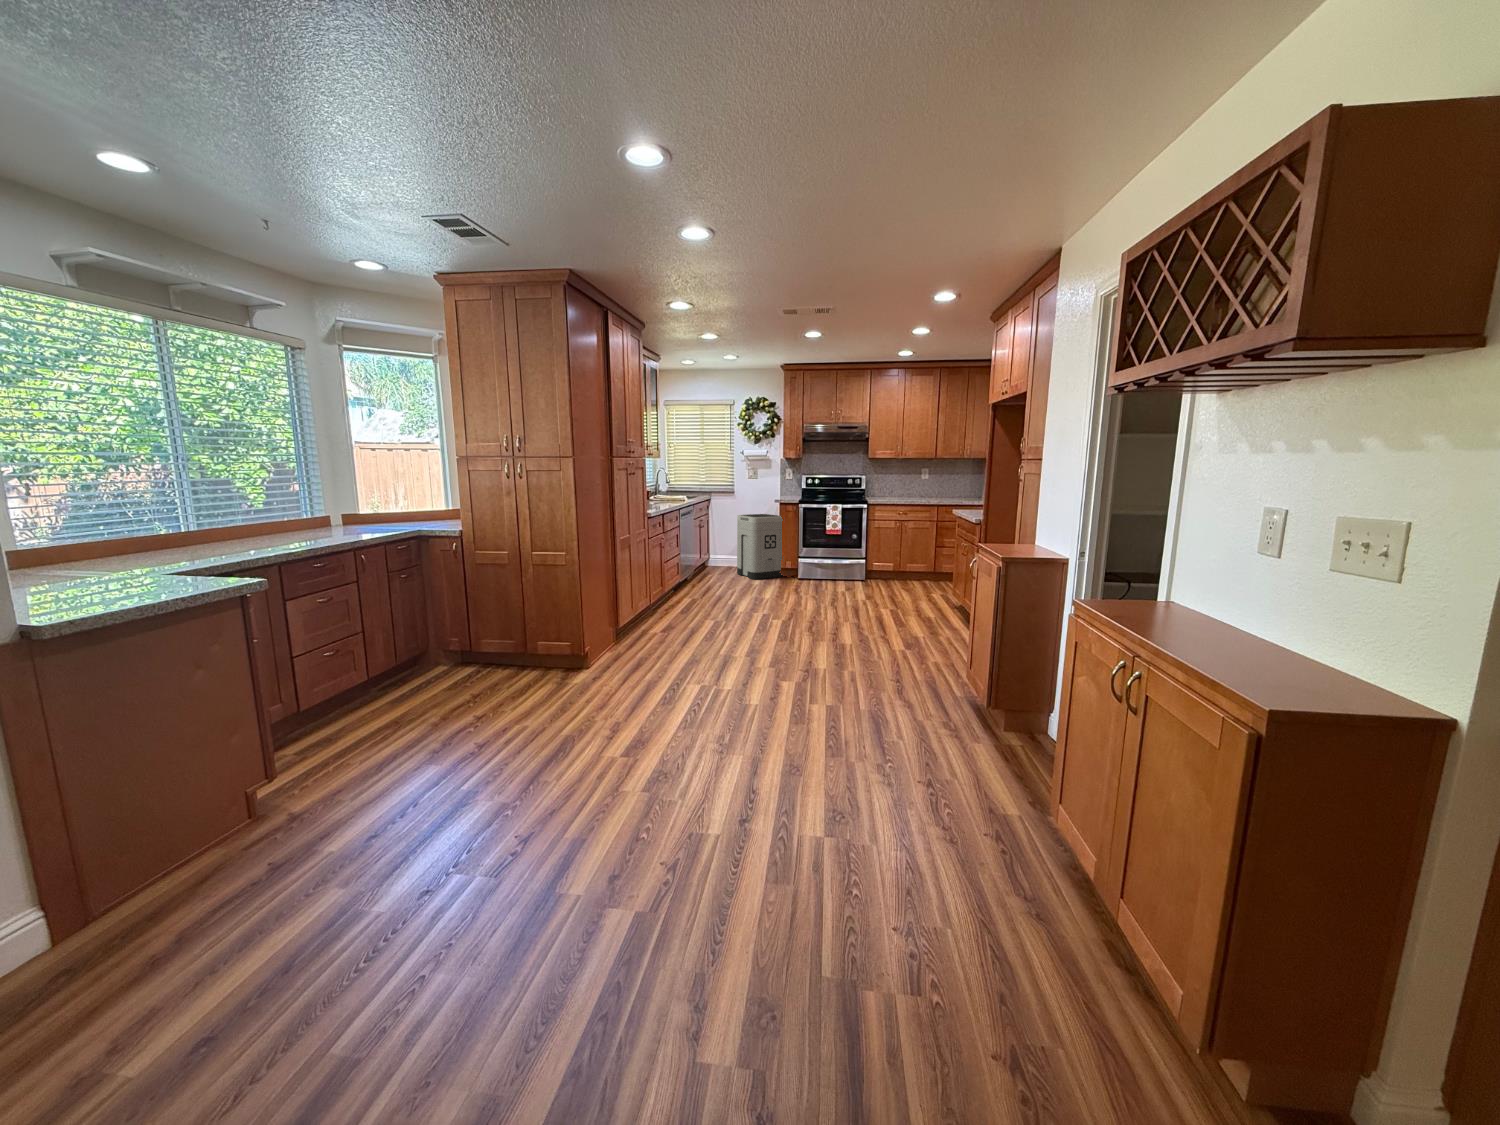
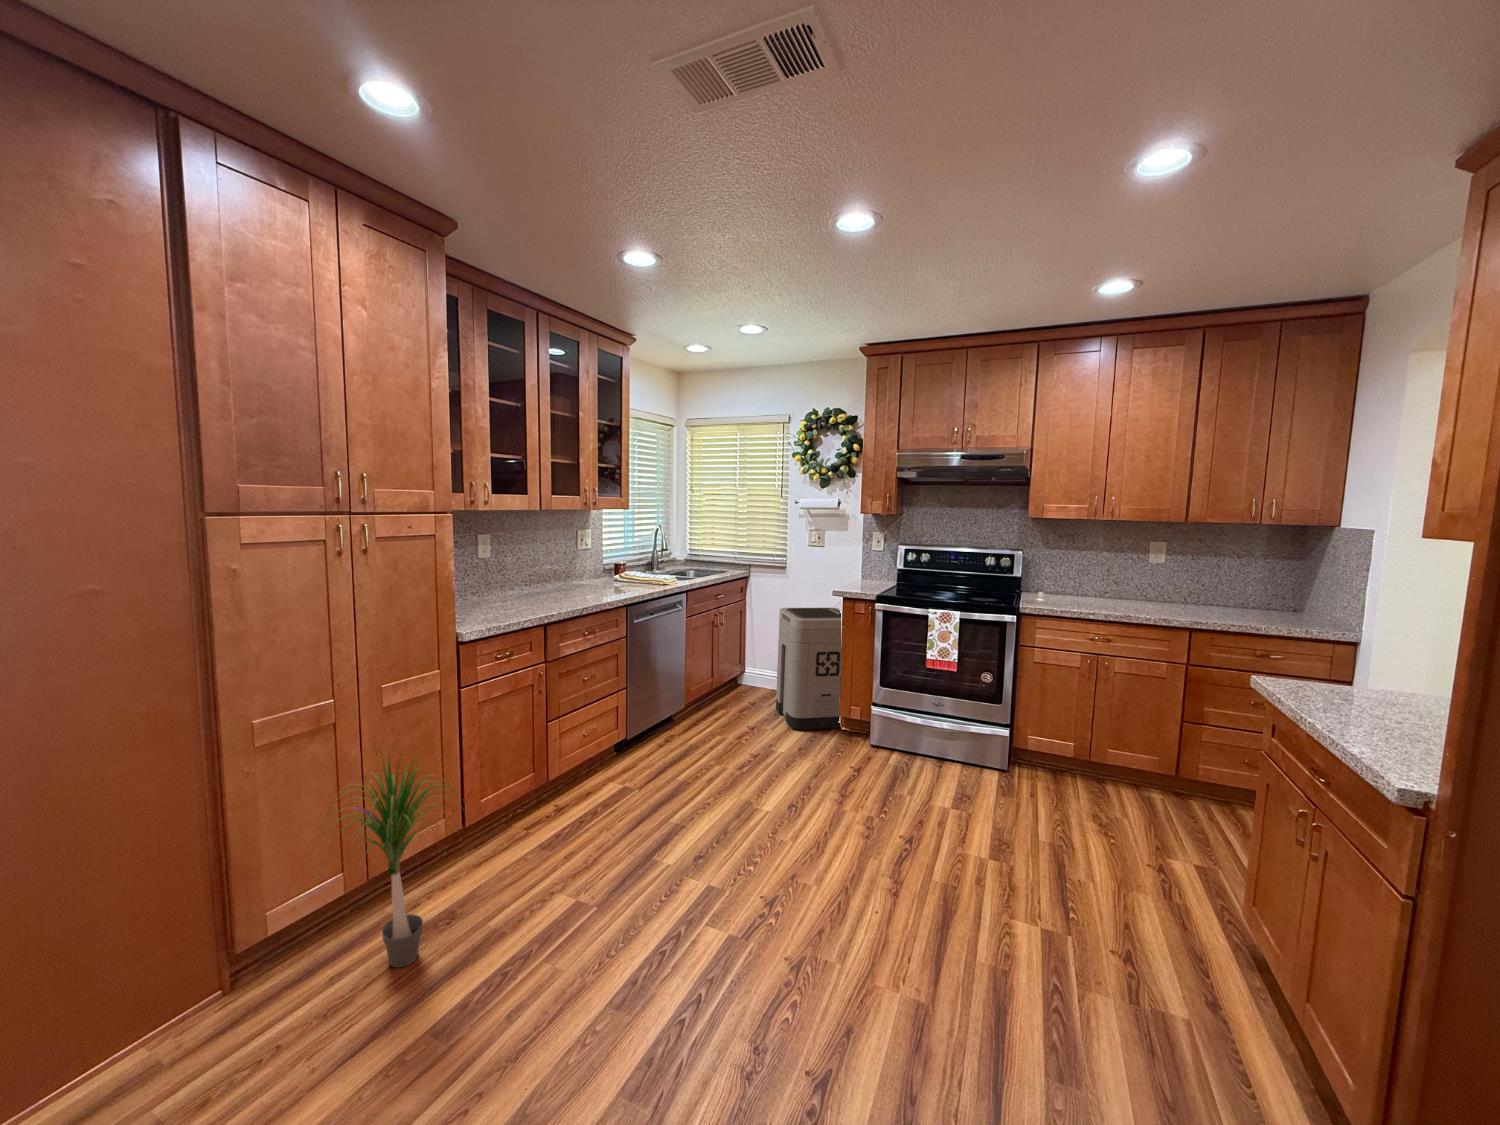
potted plant: none [629,550,690,640] -> present [321,757,461,967]

